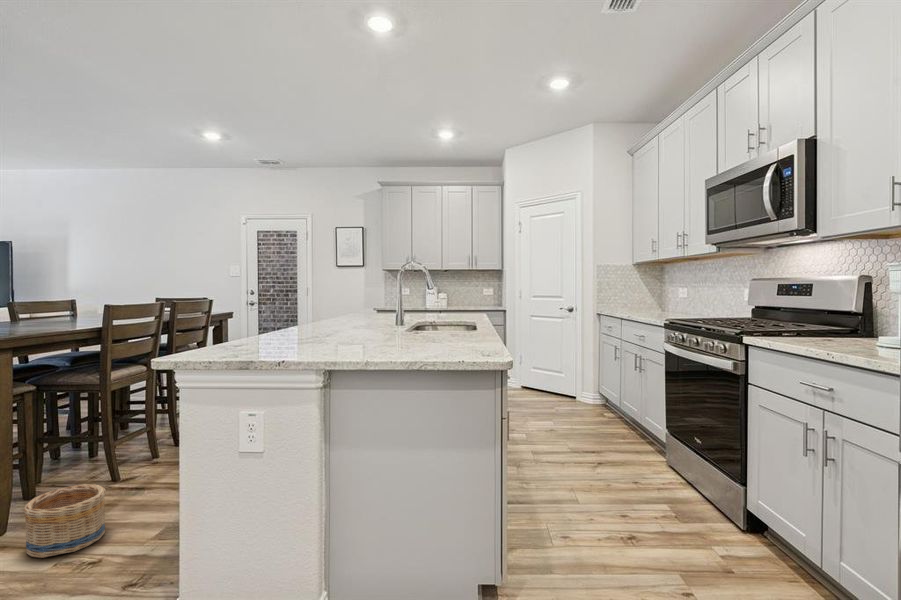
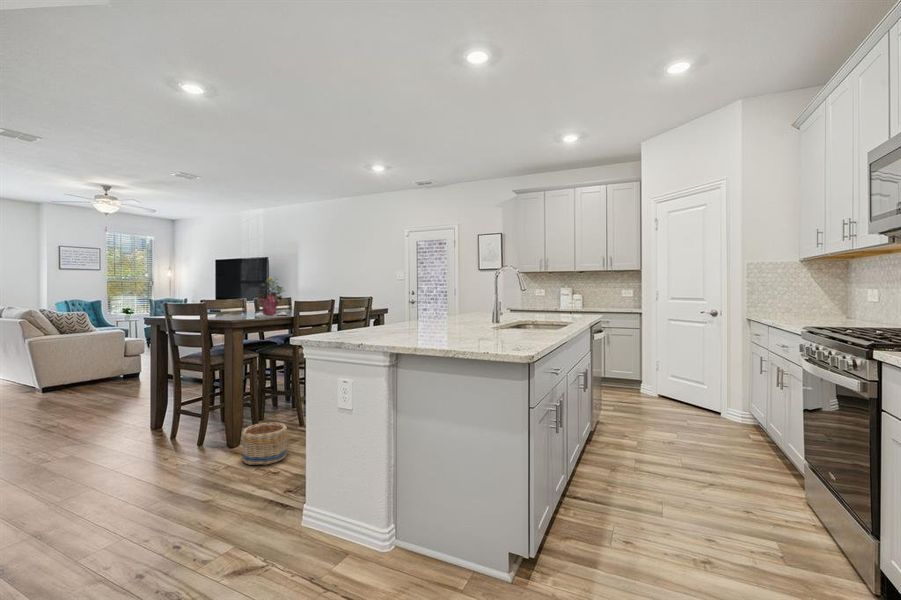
potted plant: none [24,269,82,328] -> present [256,277,287,316]

